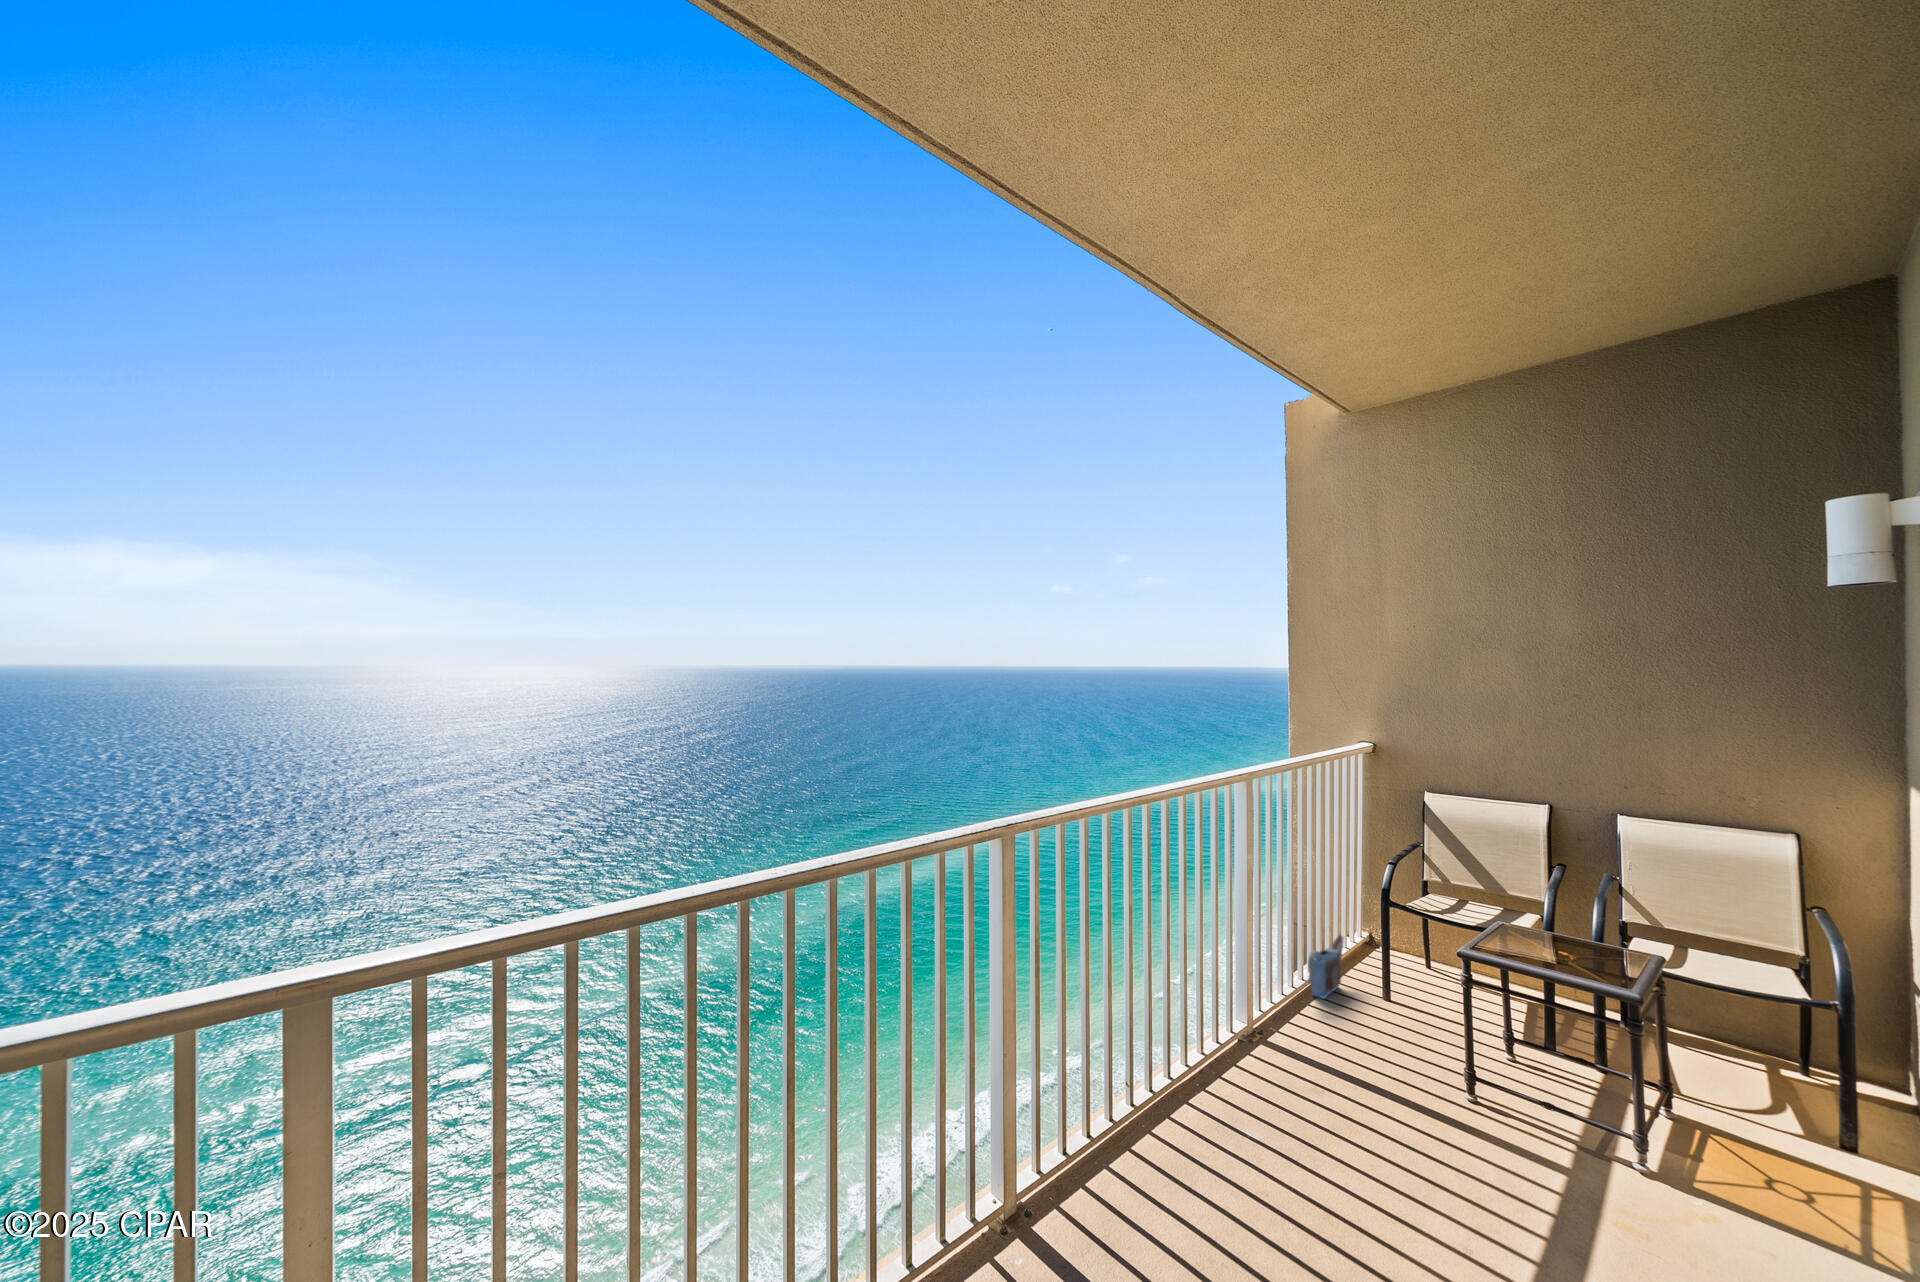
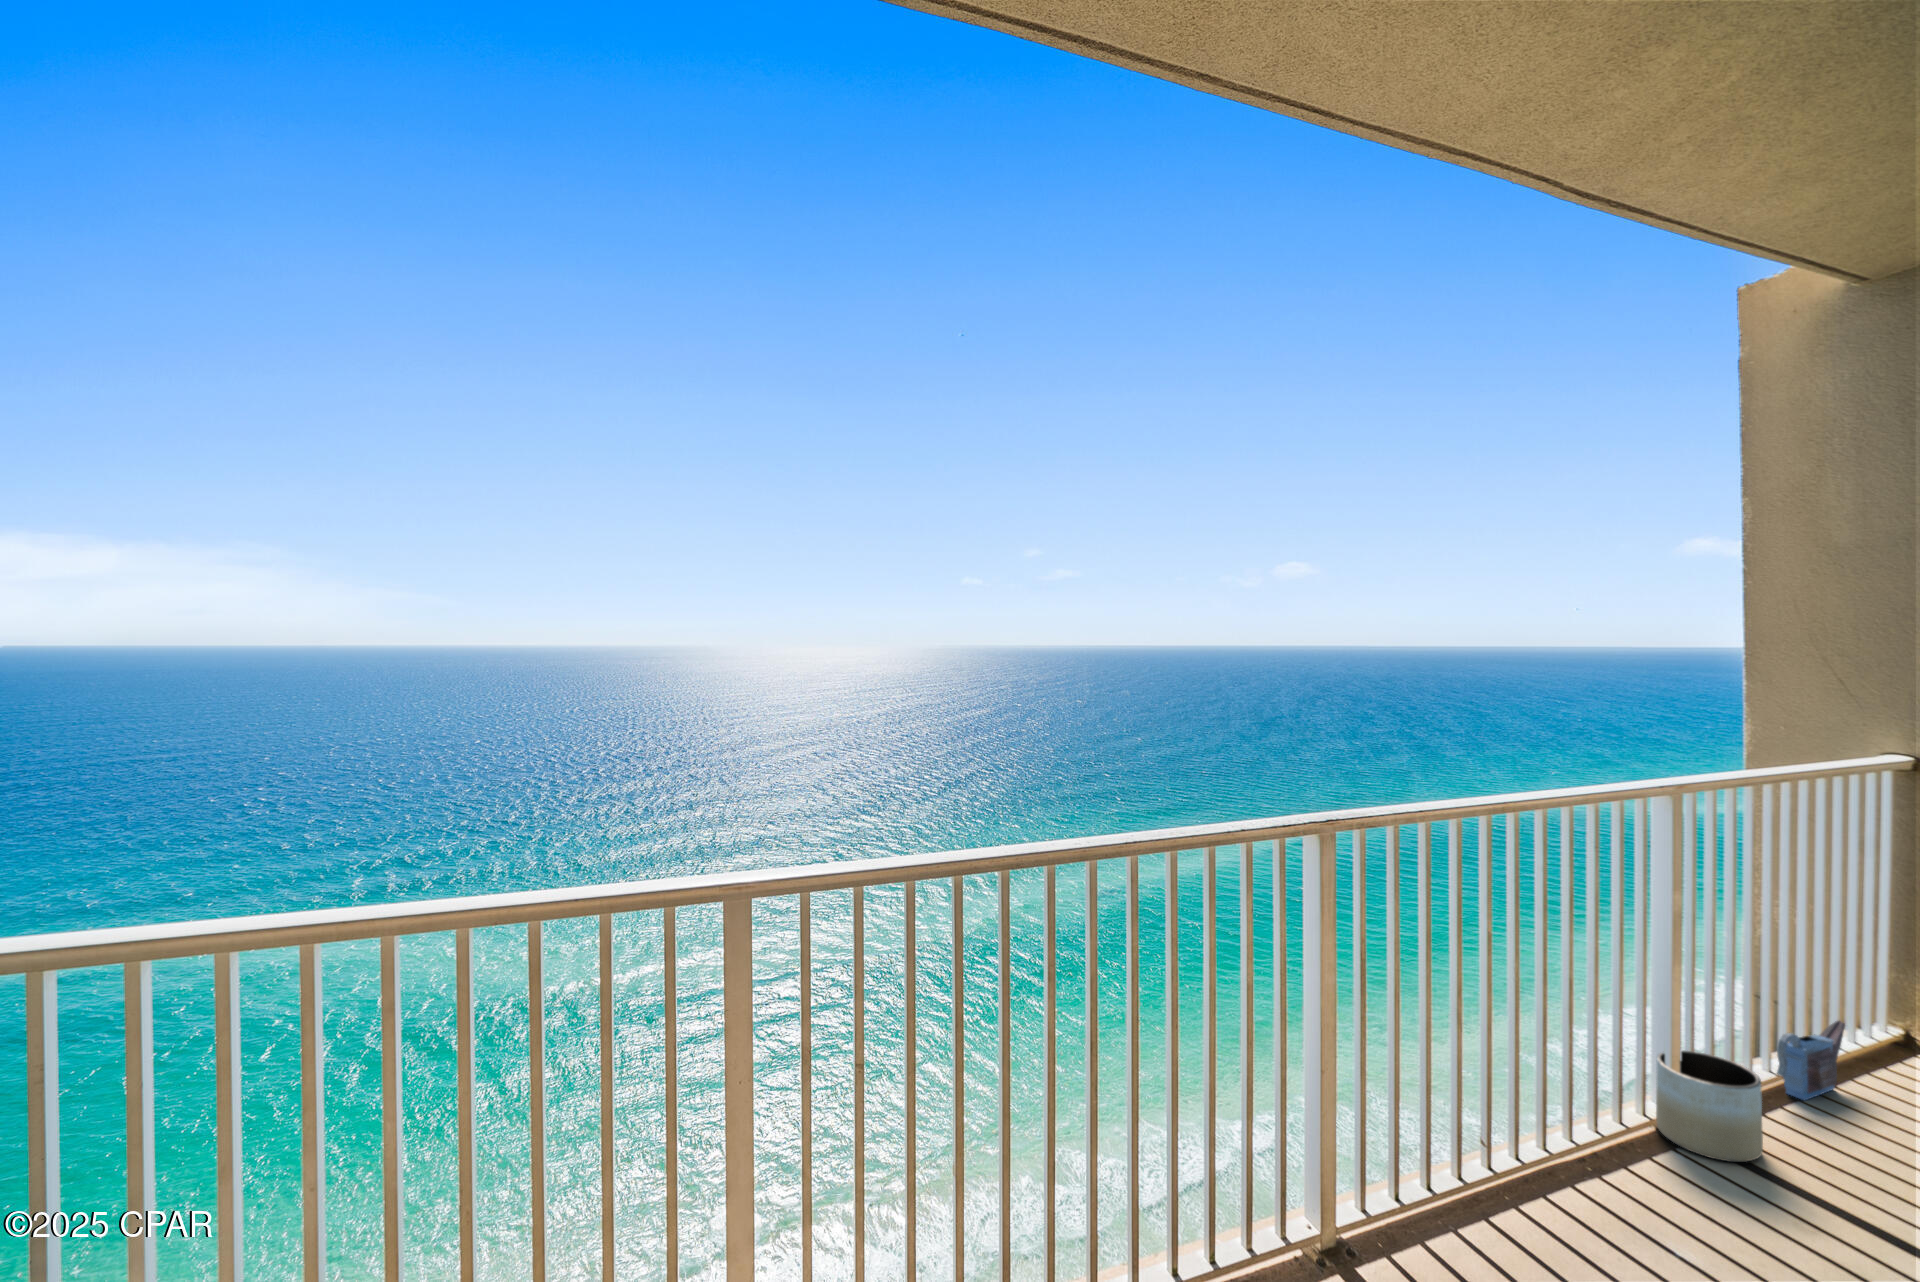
planter: none [1238,976,1306,1060] -> present [1656,1050,1763,1162]

